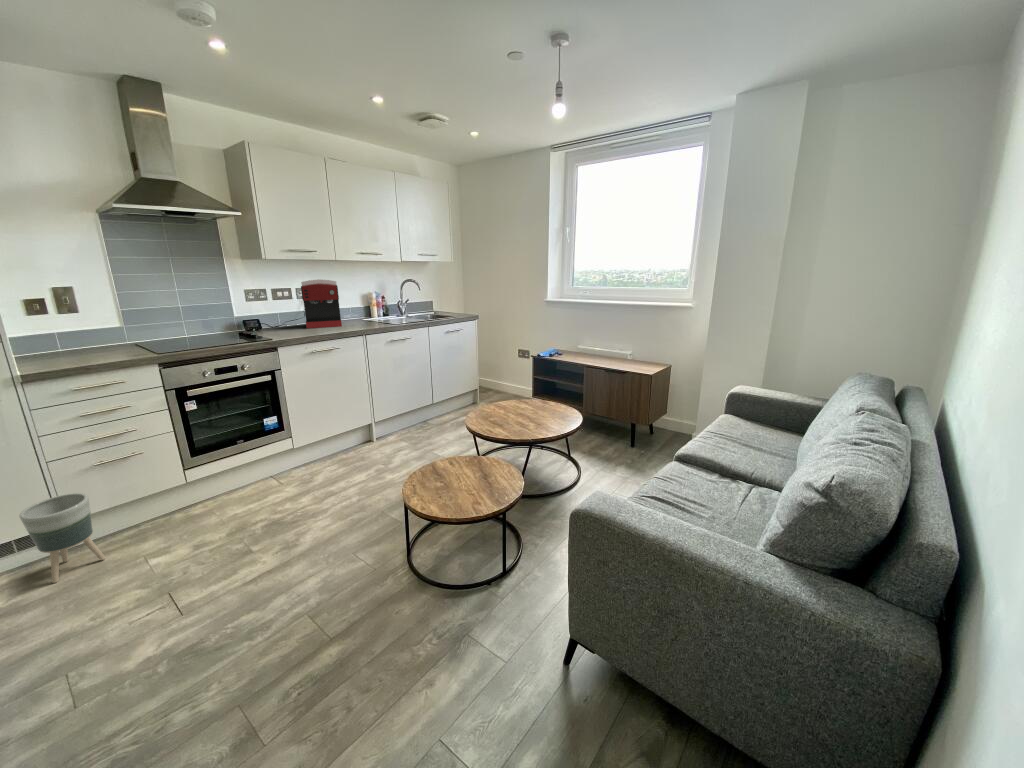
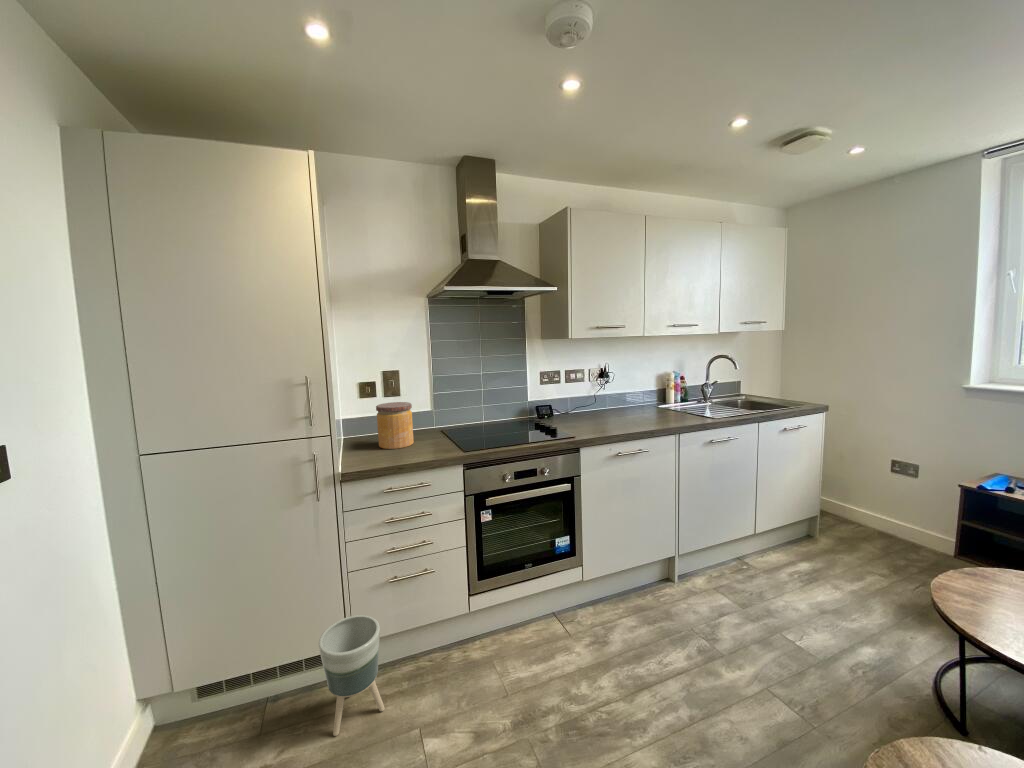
coffee maker: present [301,279,342,328] -> none [597,359,644,419]
jar: none [48,315,103,358] -> present [376,402,414,449]

